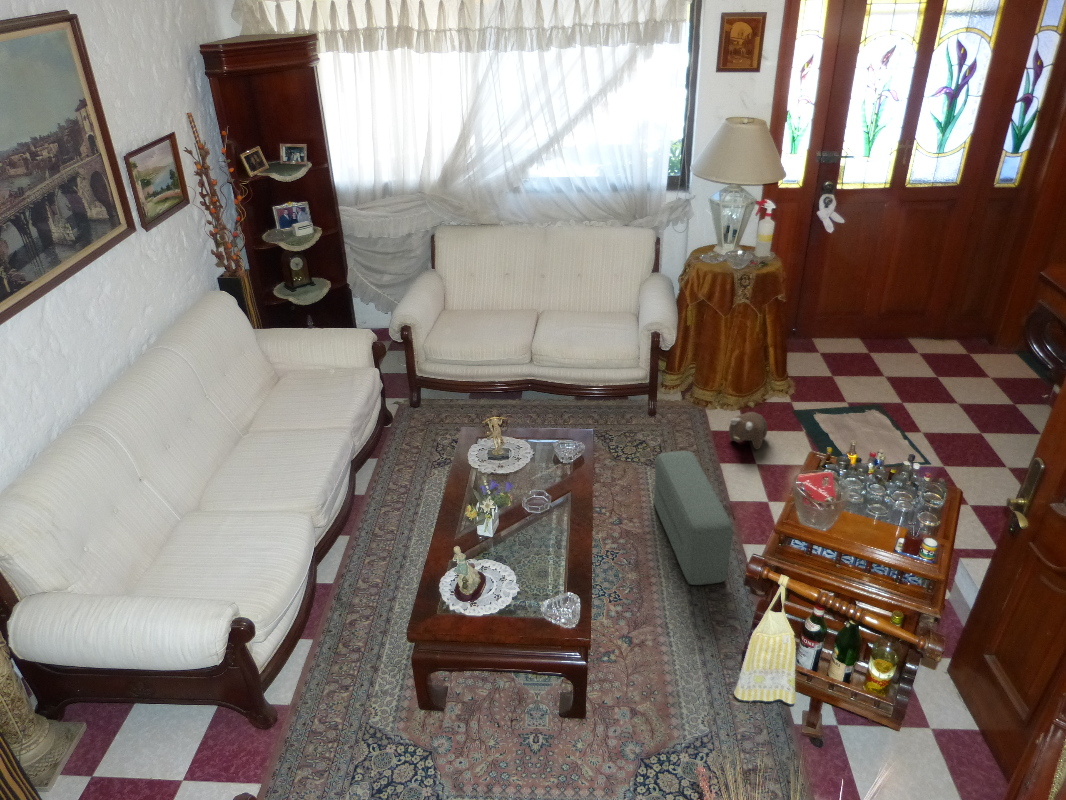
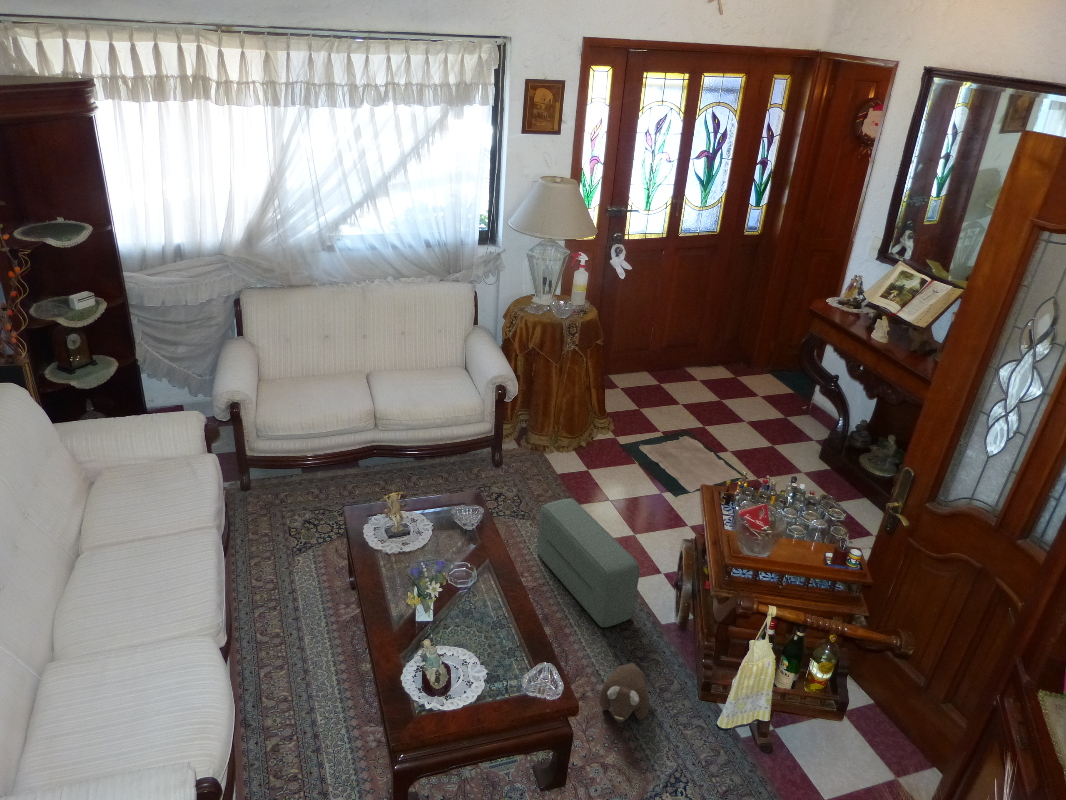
plush toy: present [729,412,767,449] -> present [599,663,649,722]

